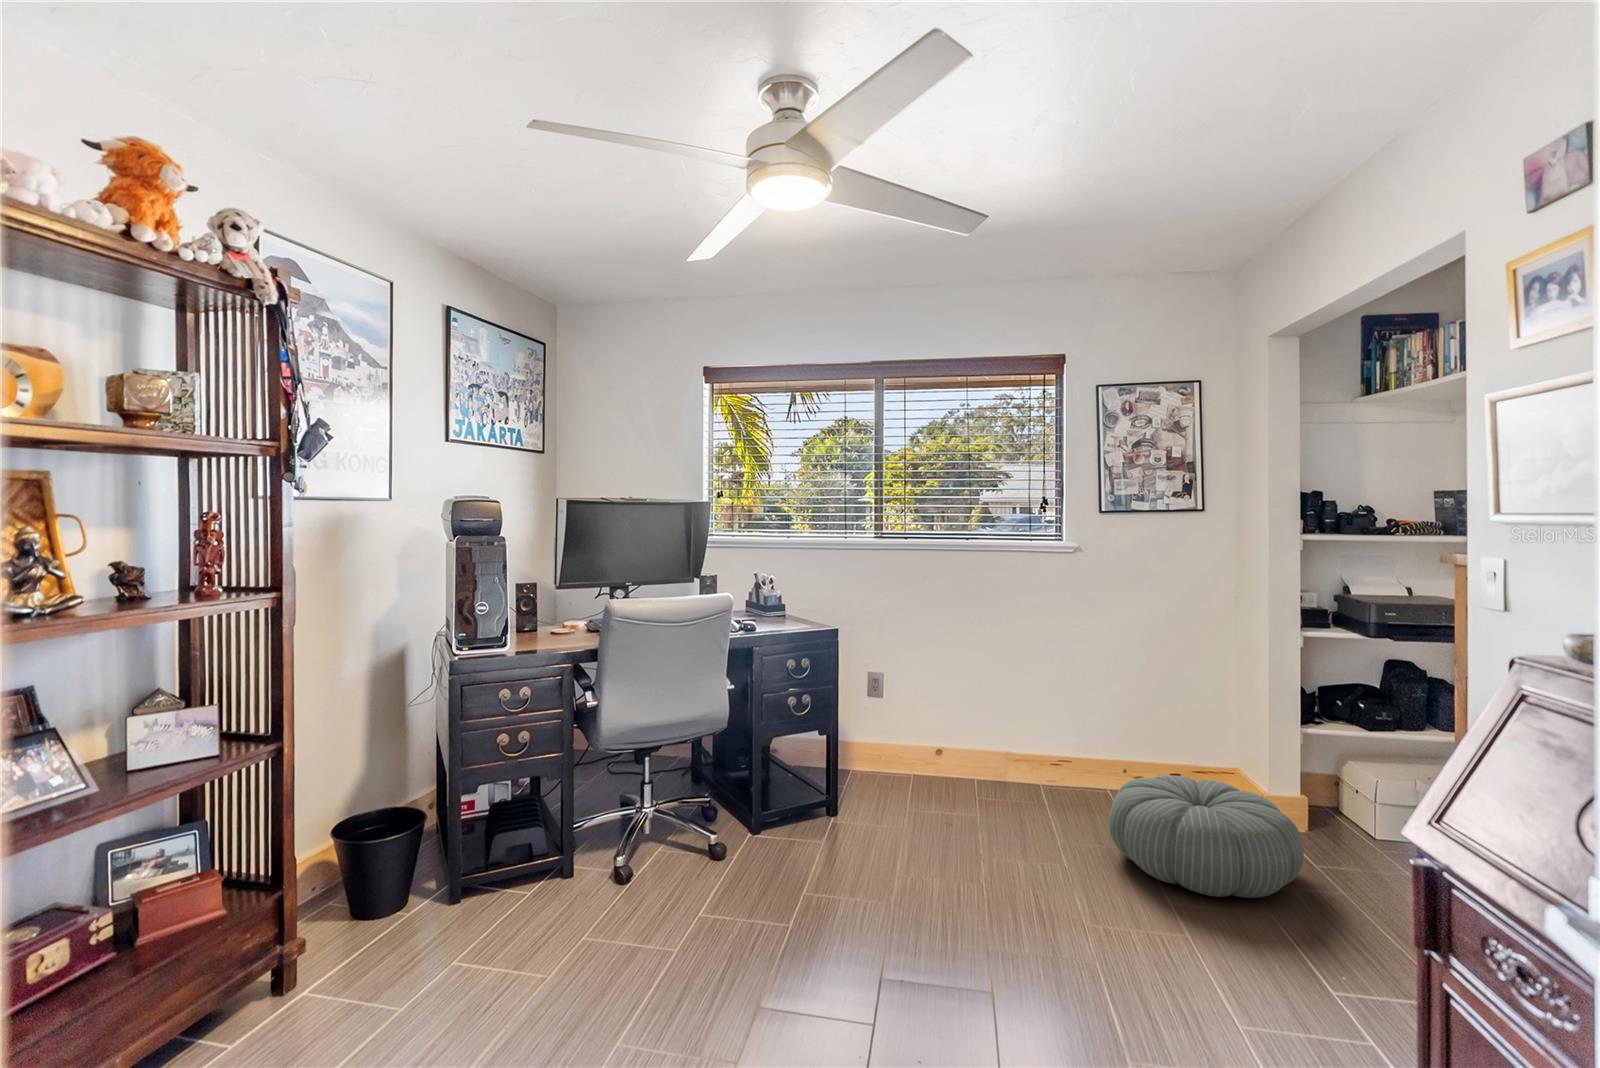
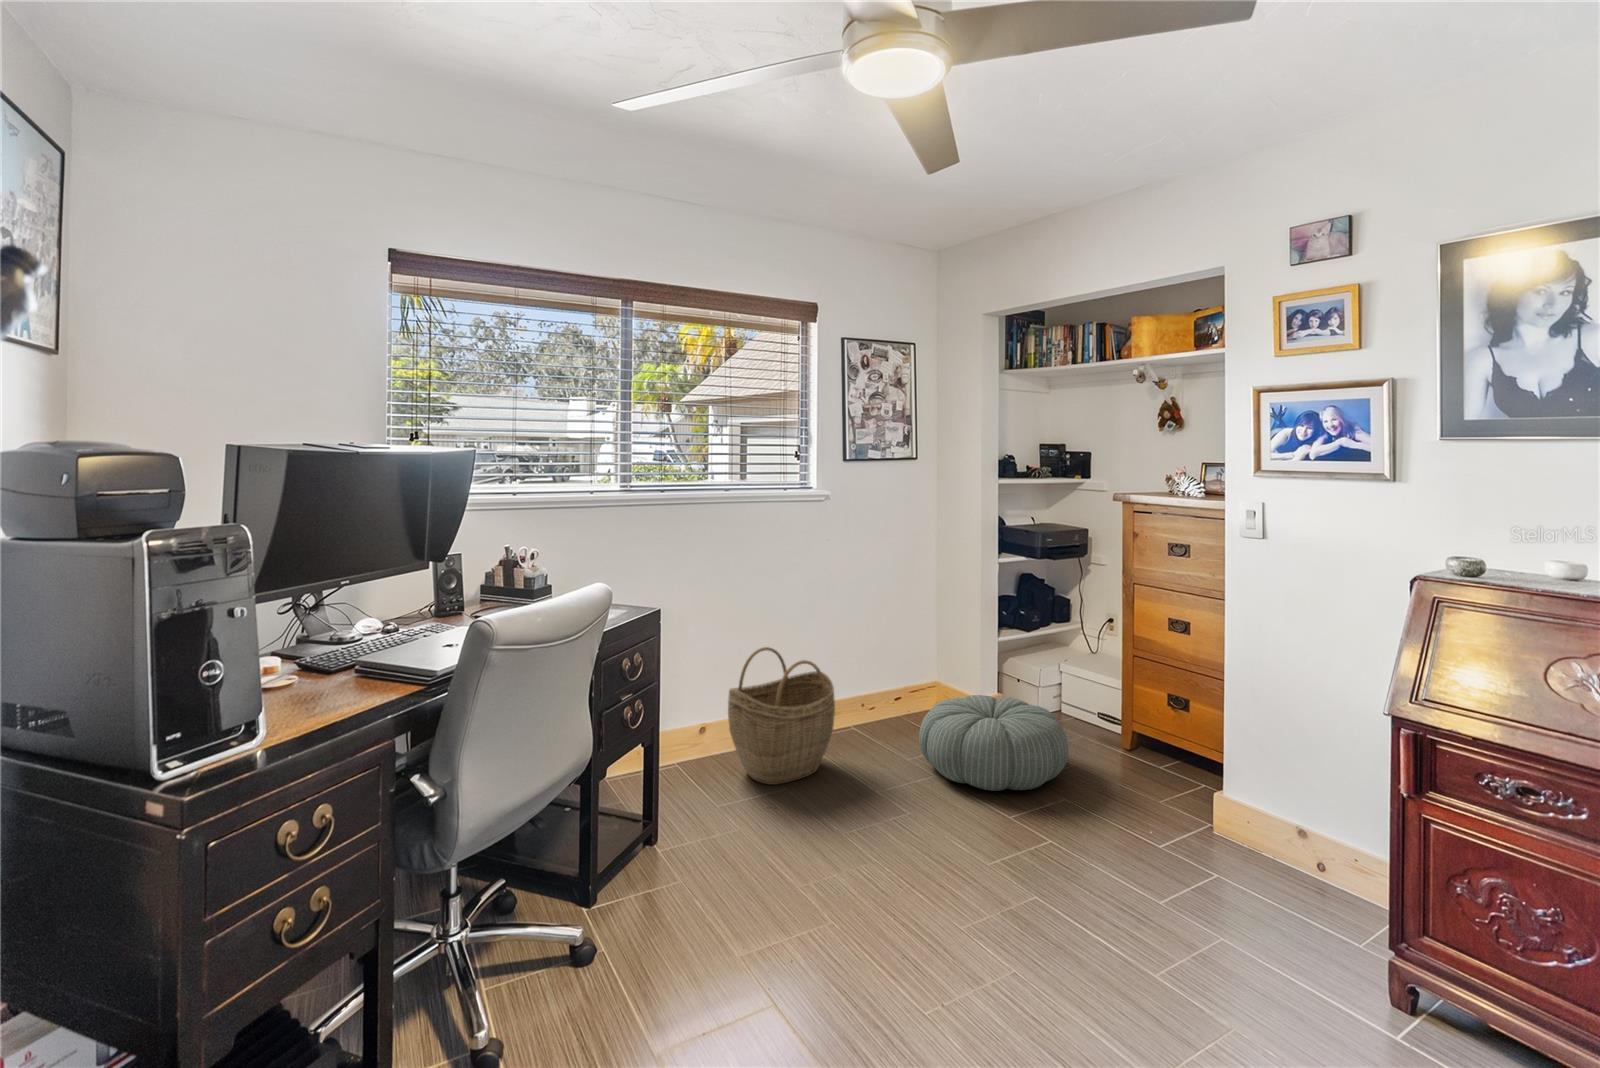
woven basket: none [935,680,1038,808] -> present [728,647,835,785]

